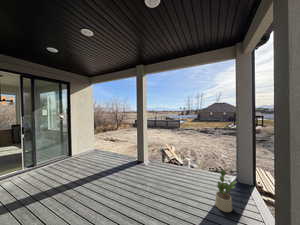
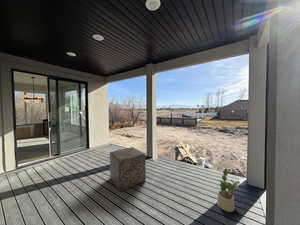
ottoman: none [100,153,141,203] -> present [110,147,146,191]

